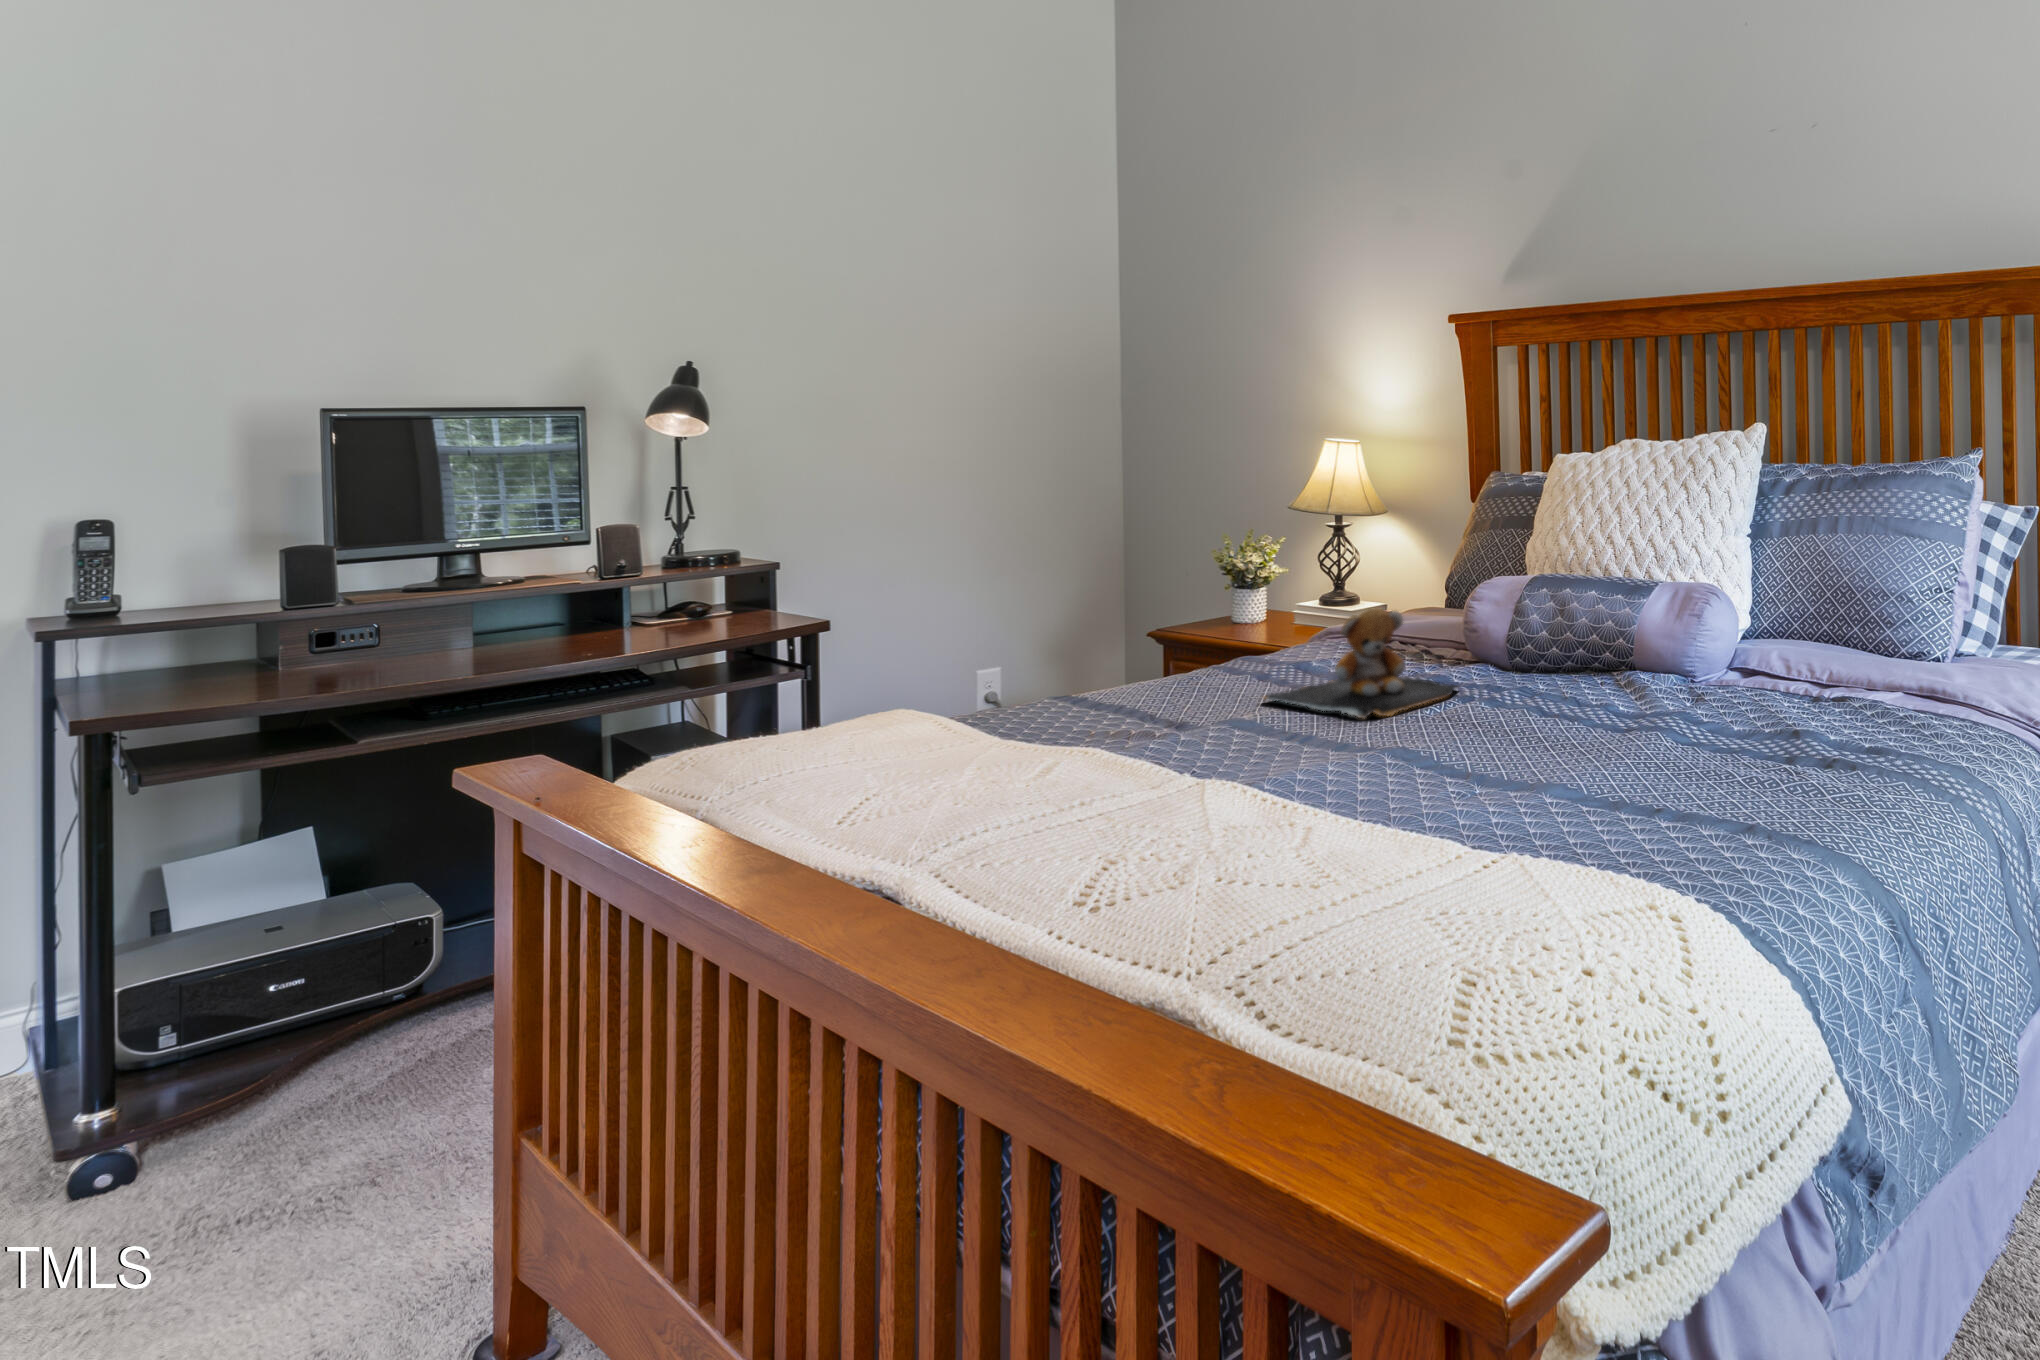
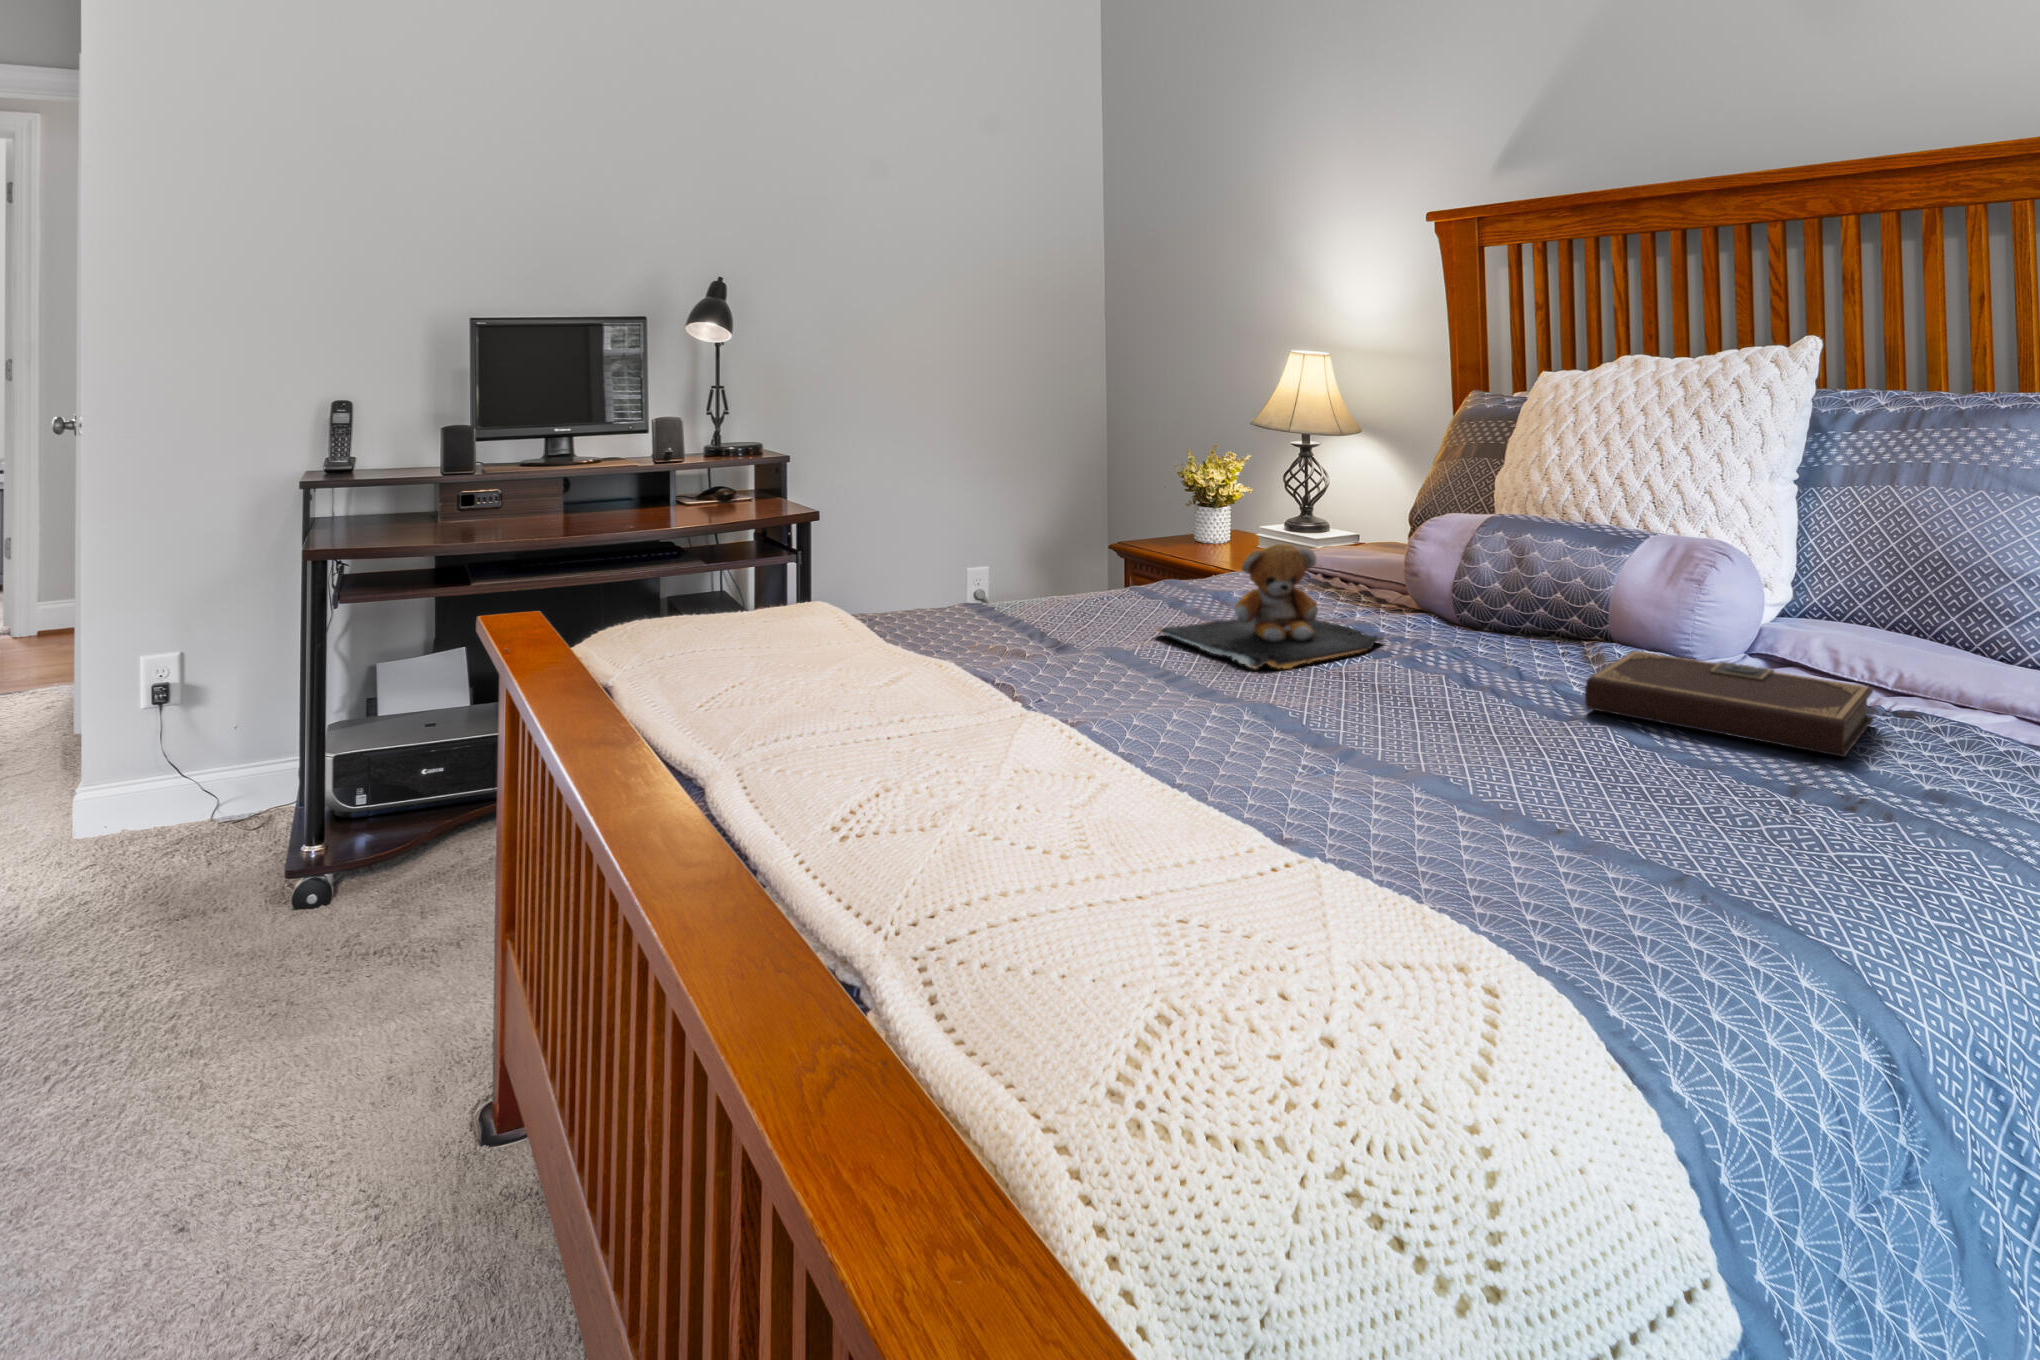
notebook: none [1630,672,1820,729] -> present [1585,651,1873,757]

